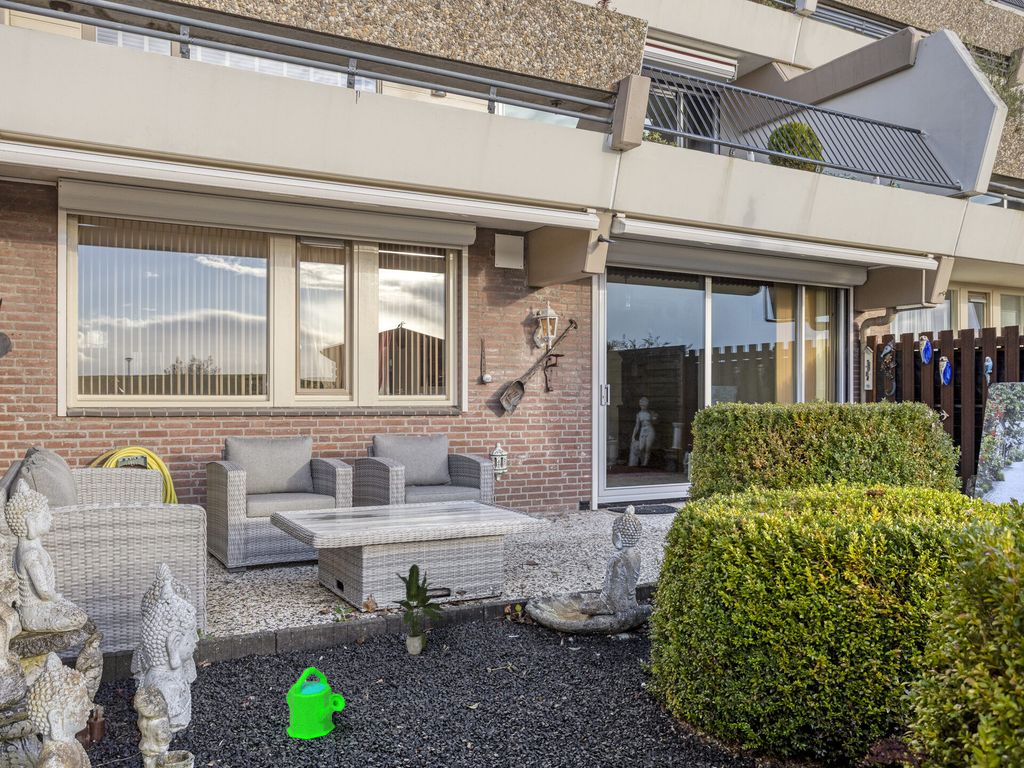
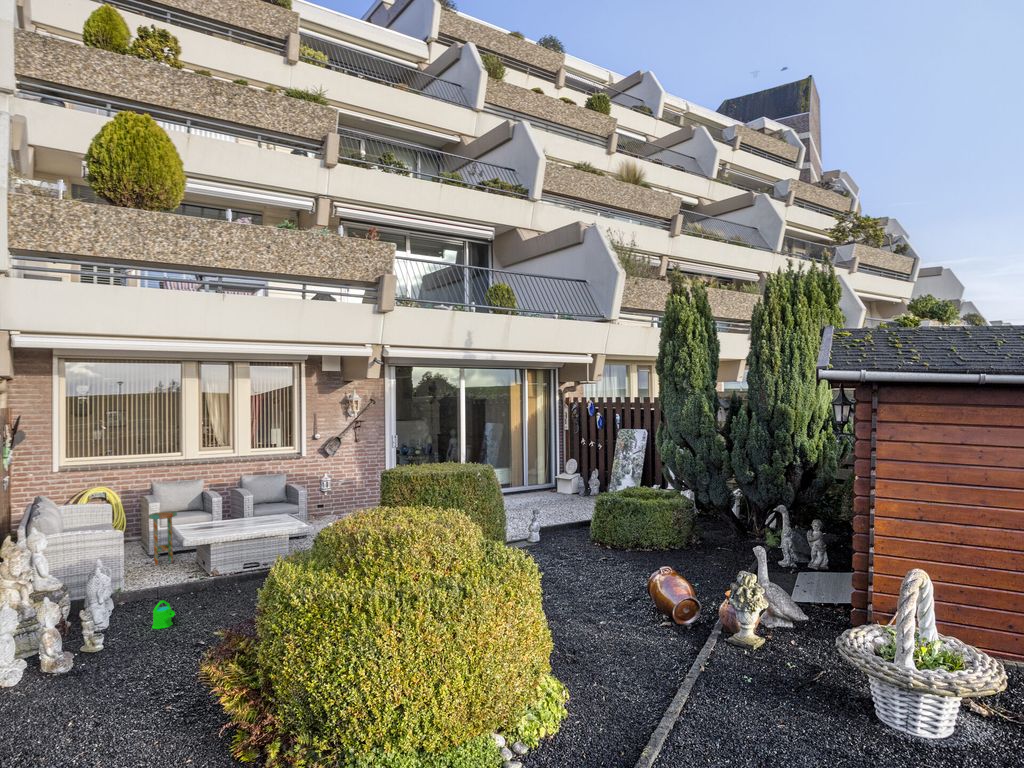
side table: none [232,486,283,589] -> present [148,511,177,566]
potted plant: present [391,564,447,655] -> none [212,554,241,594]

